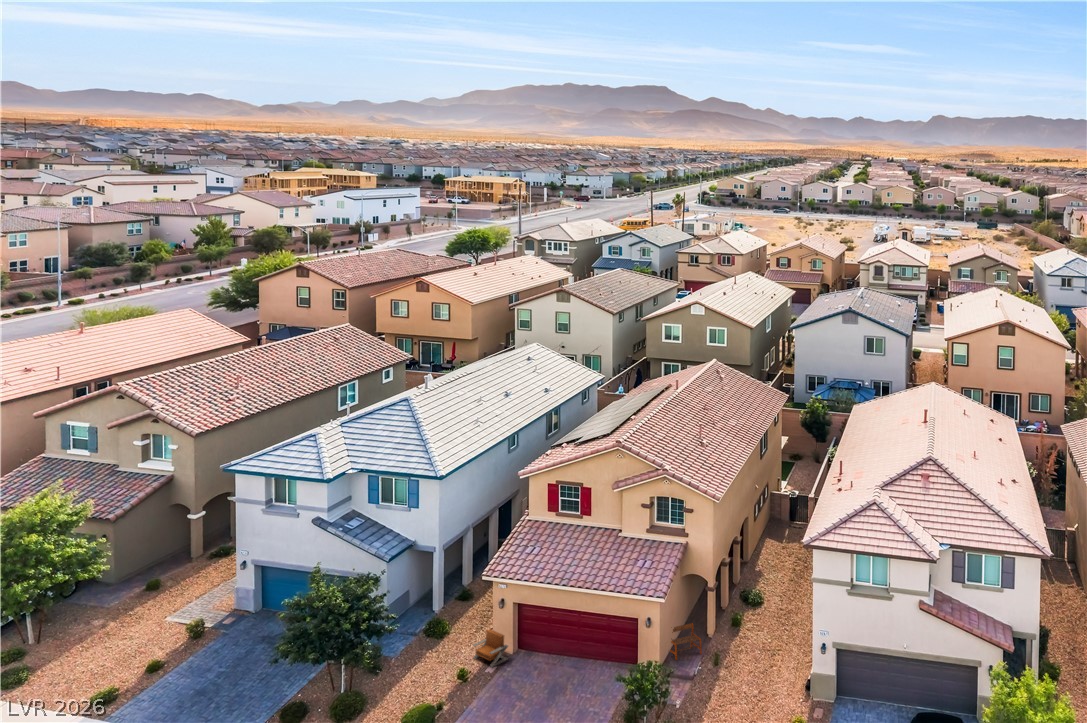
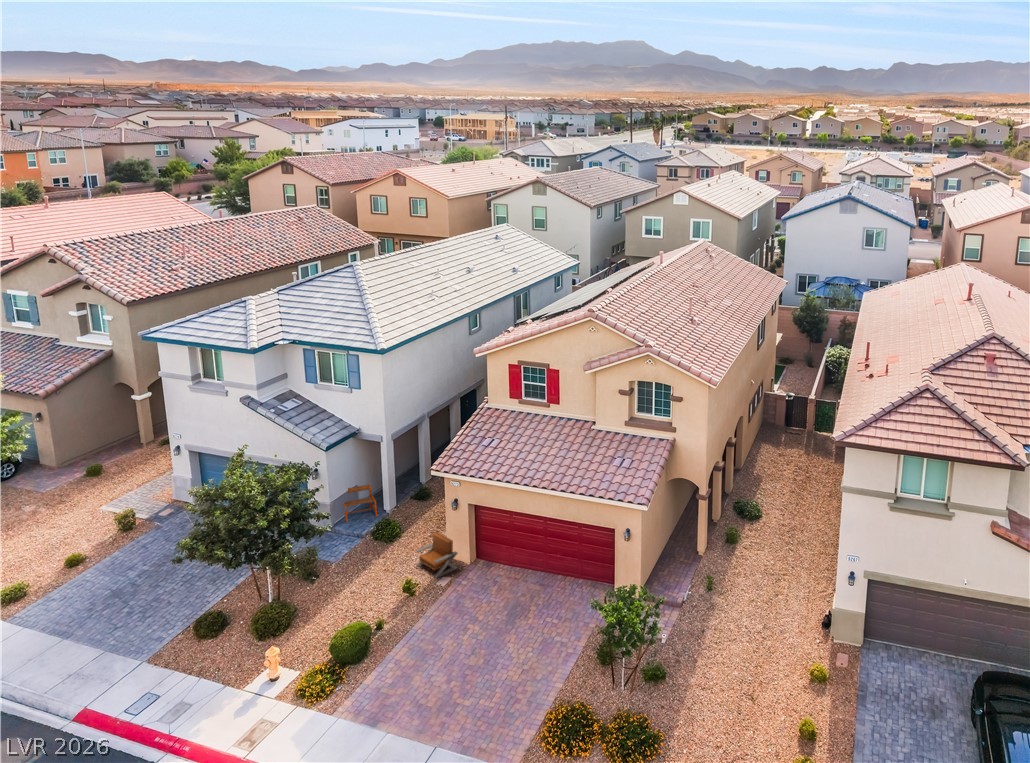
bench: present [670,623,702,660] -> present [343,484,377,522]

